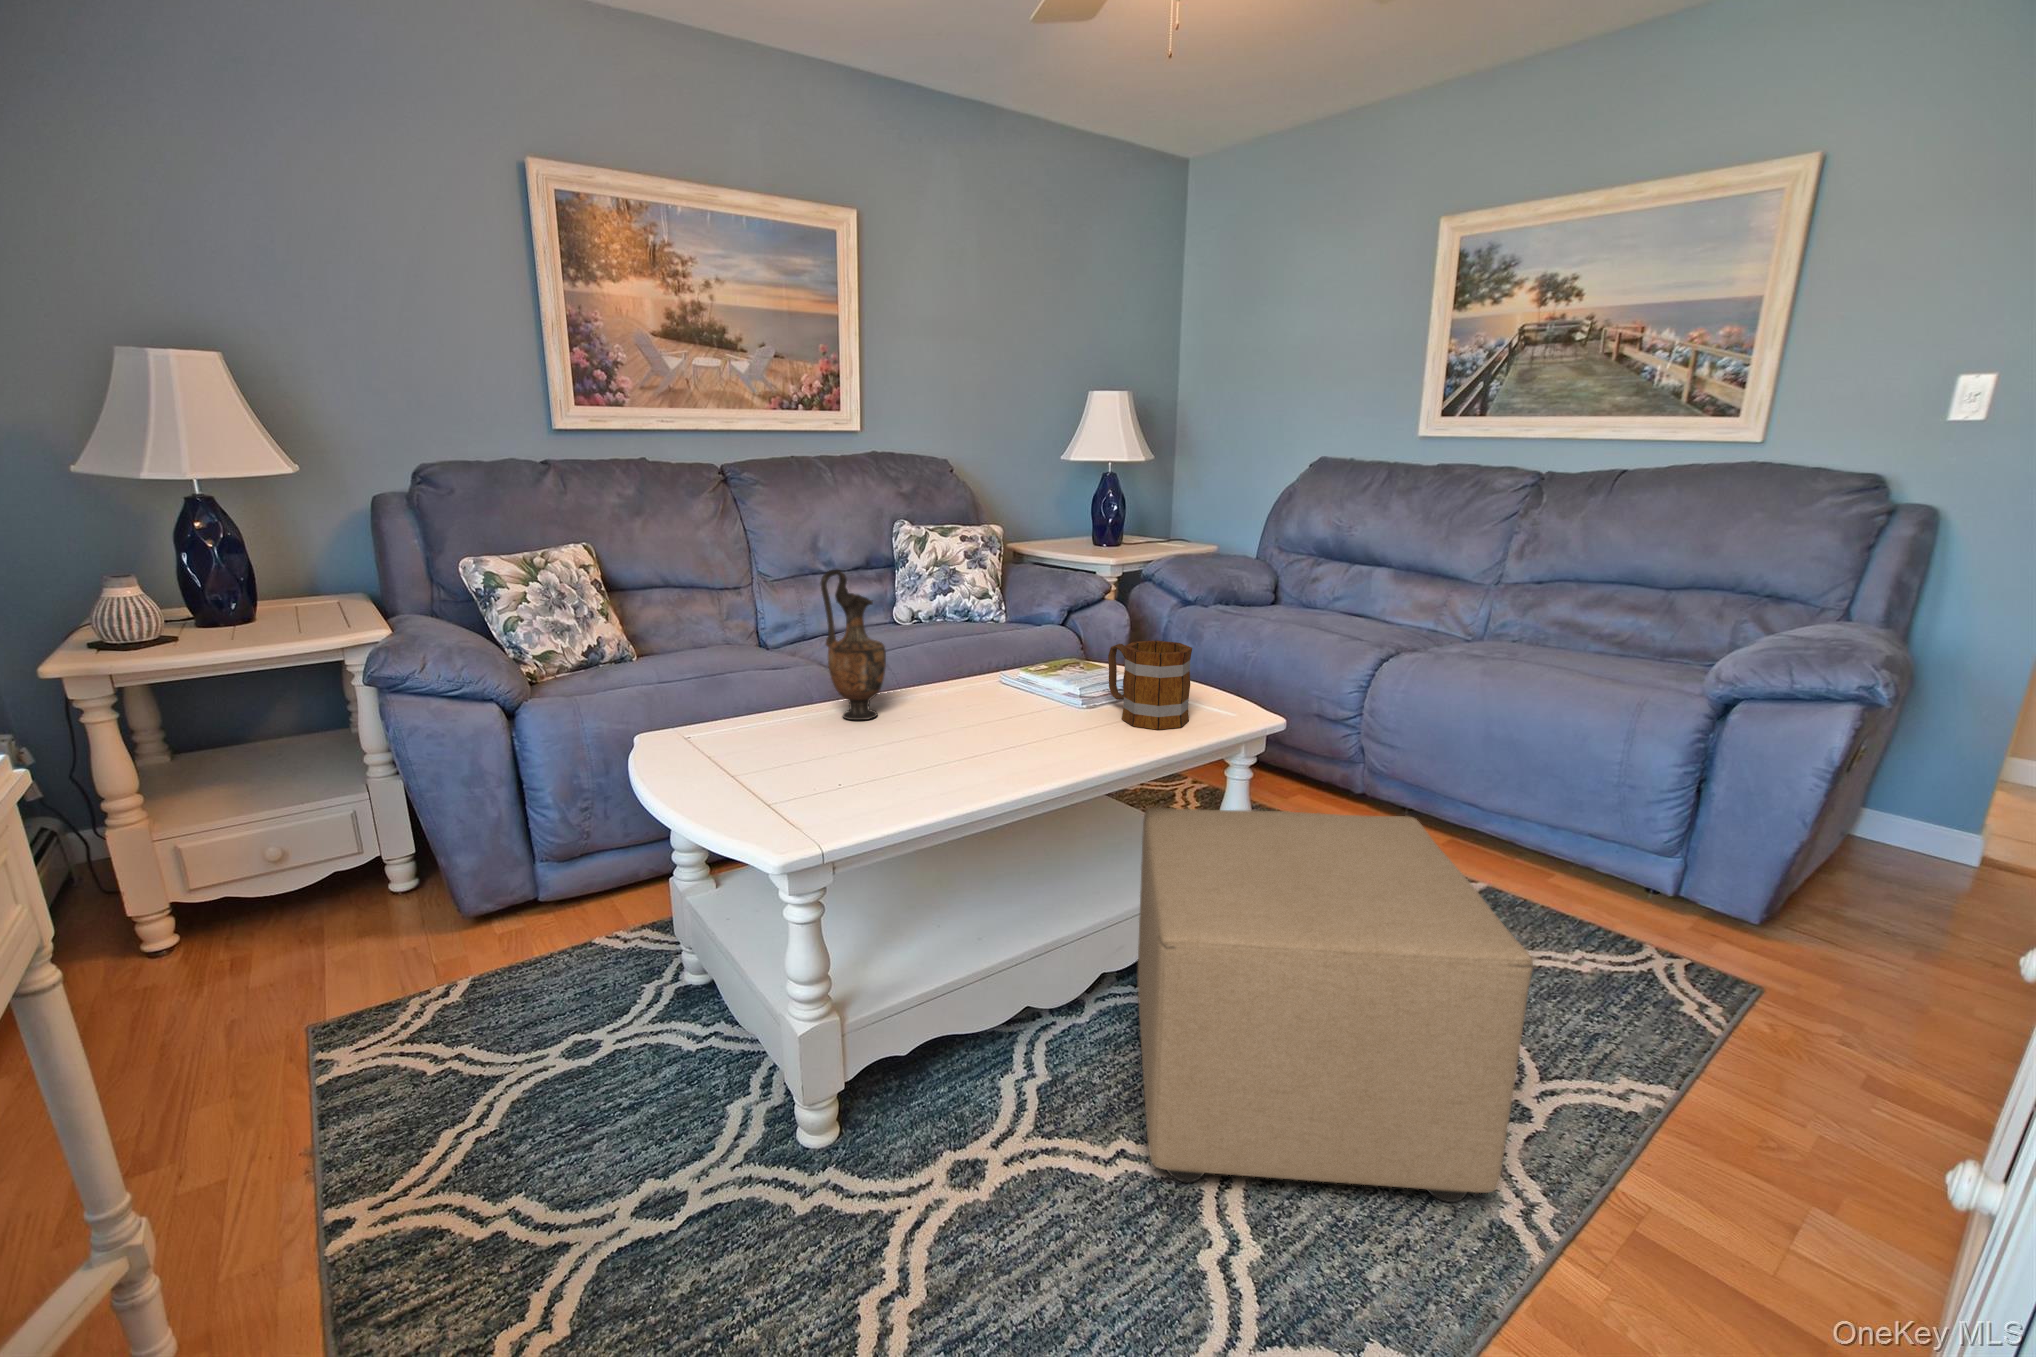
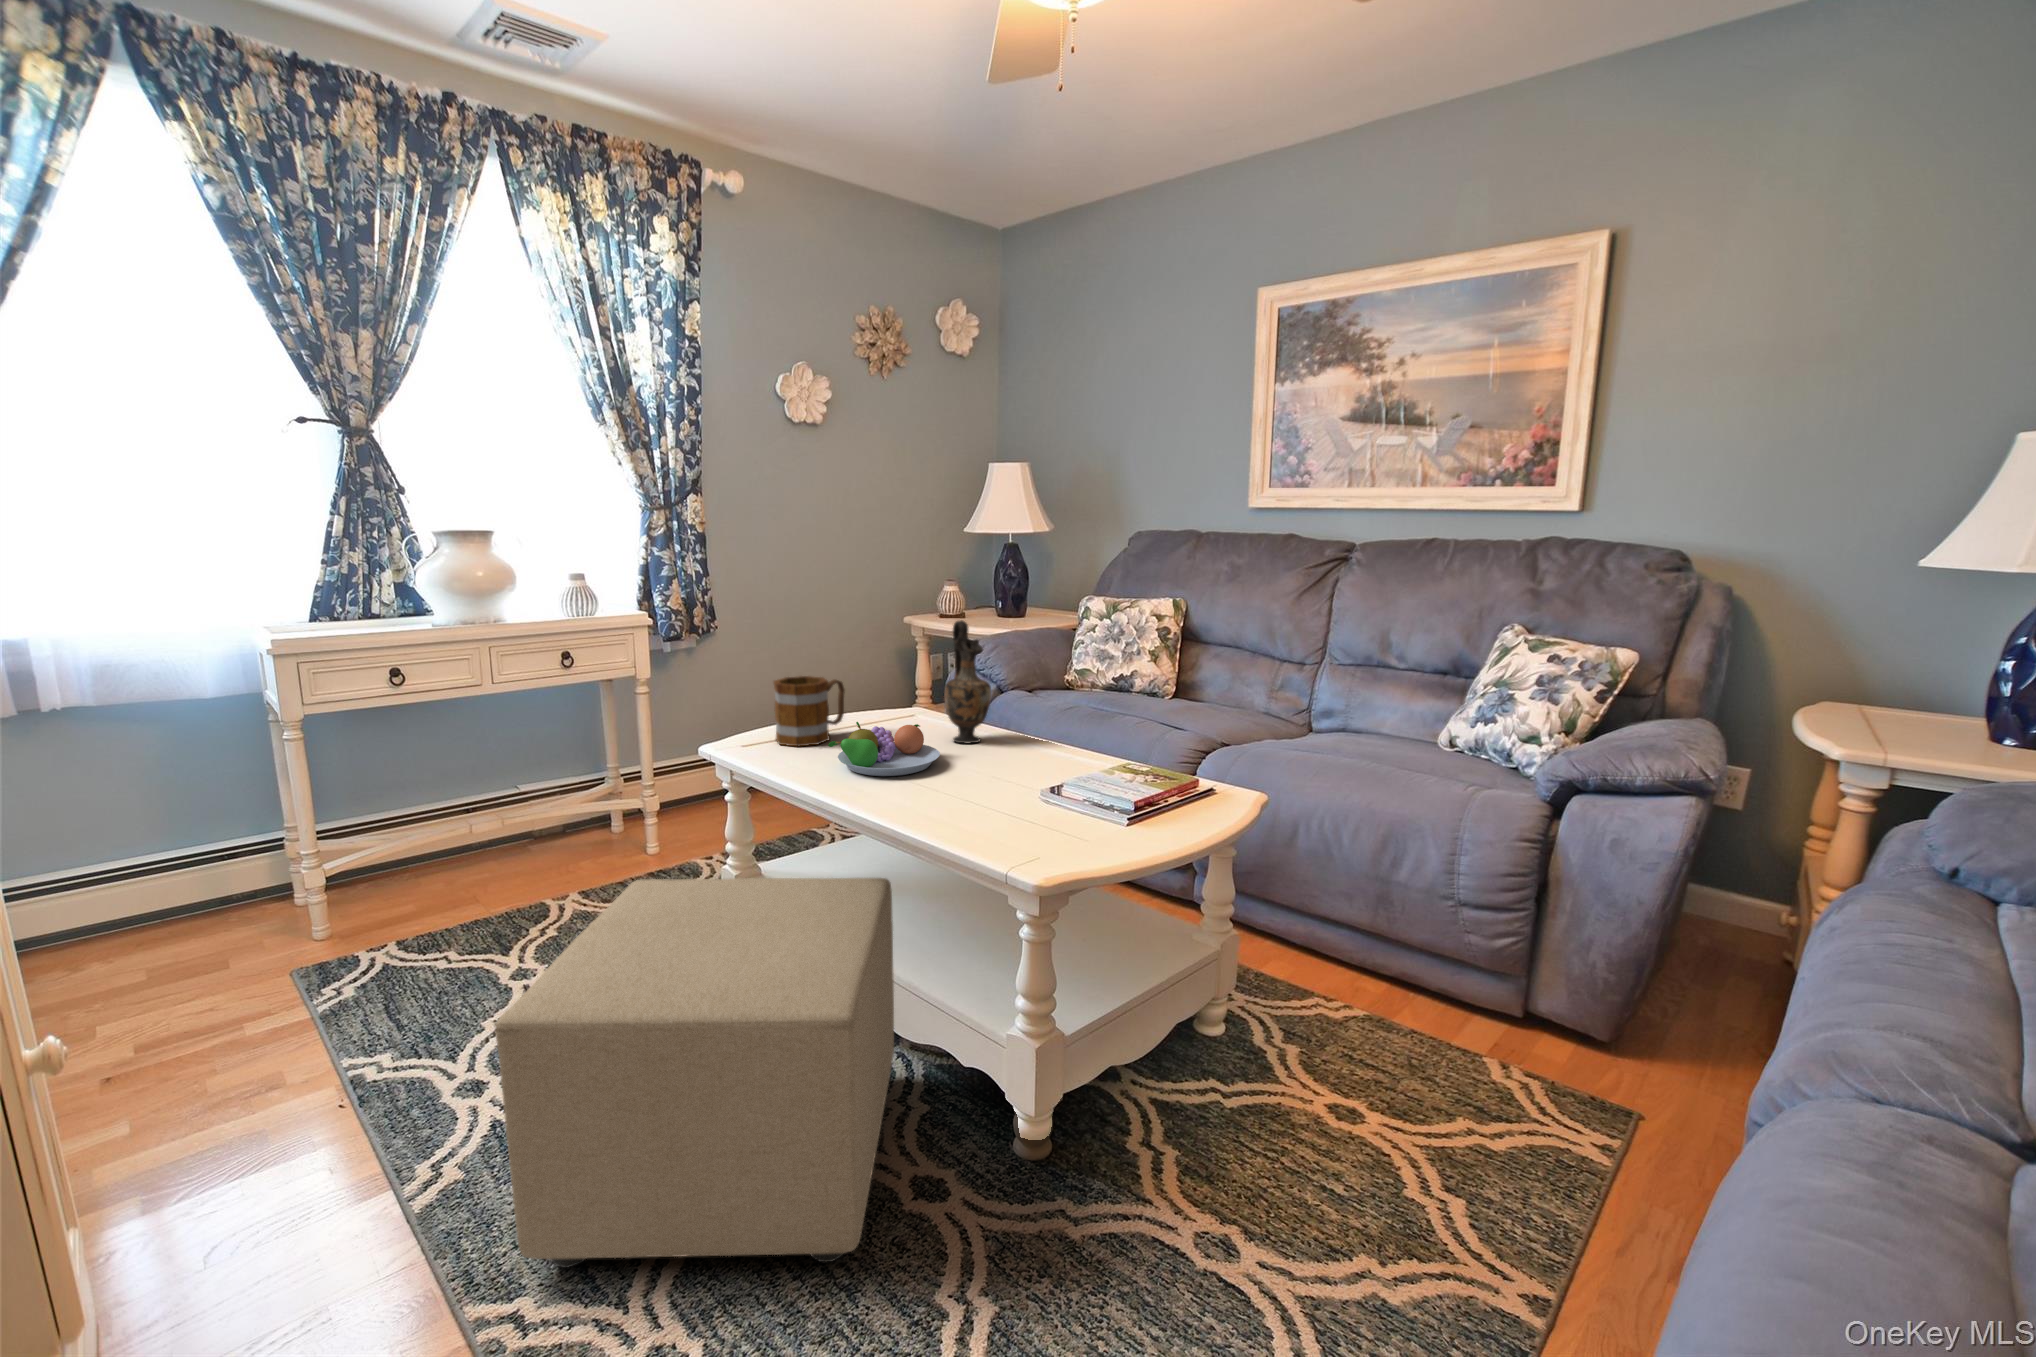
mug: present [1108,640,1192,730] -> present [774,676,845,746]
fruit bowl: none [891,696,1017,761] -> present [828,722,940,776]

